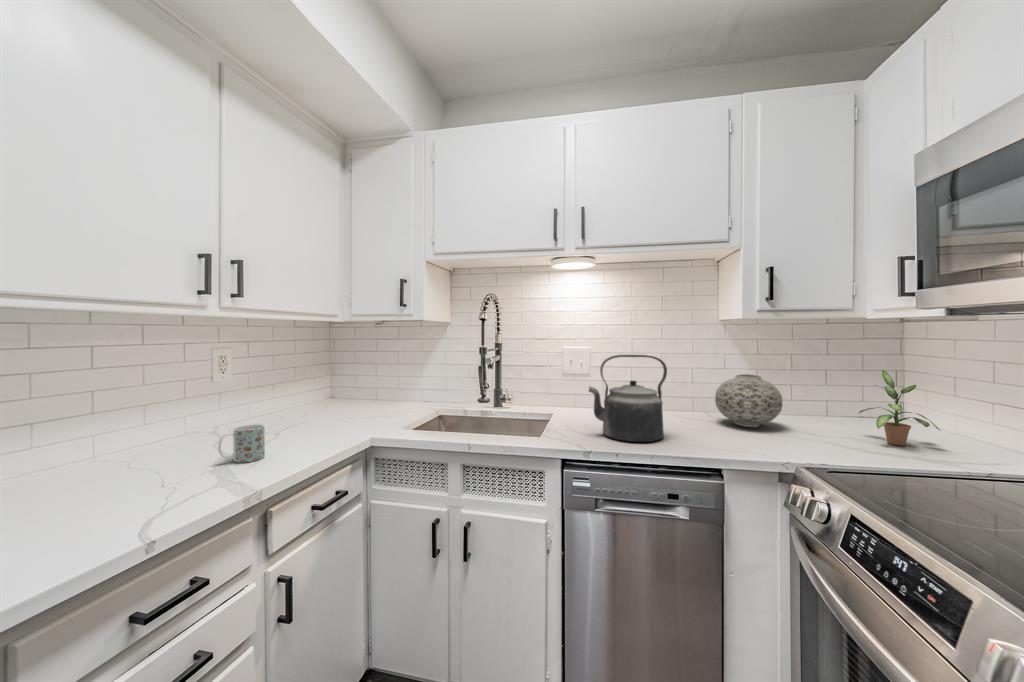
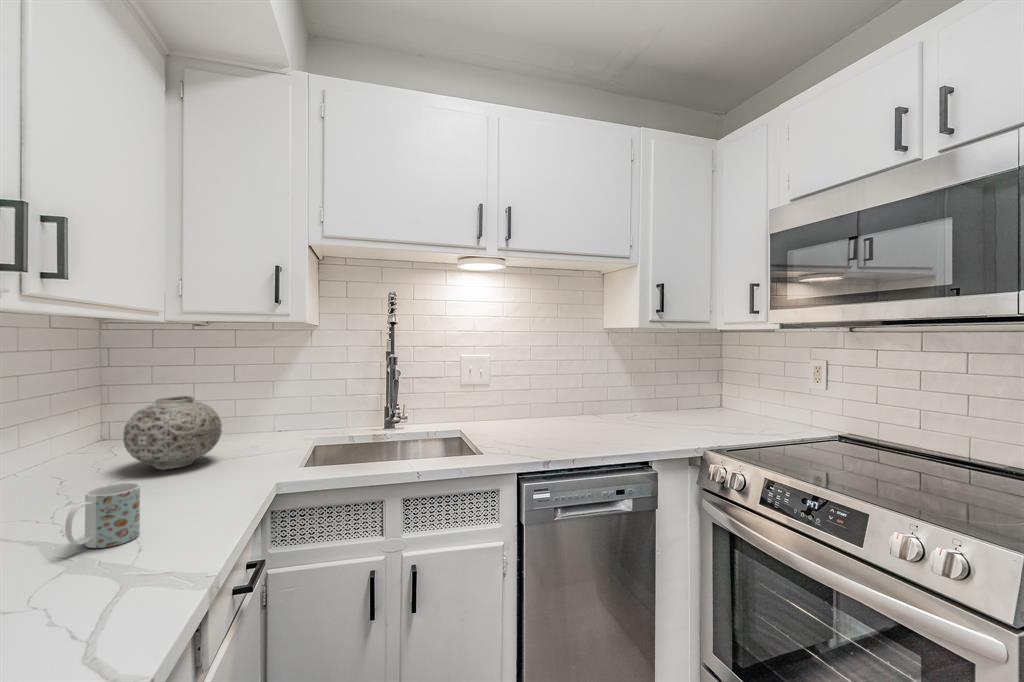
kettle: present [589,355,667,442] -> none [526,362,594,447]
potted plant: present [859,370,940,445] -> none [712,369,766,427]
vase: present [715,374,782,427] -> present [123,396,222,470]

